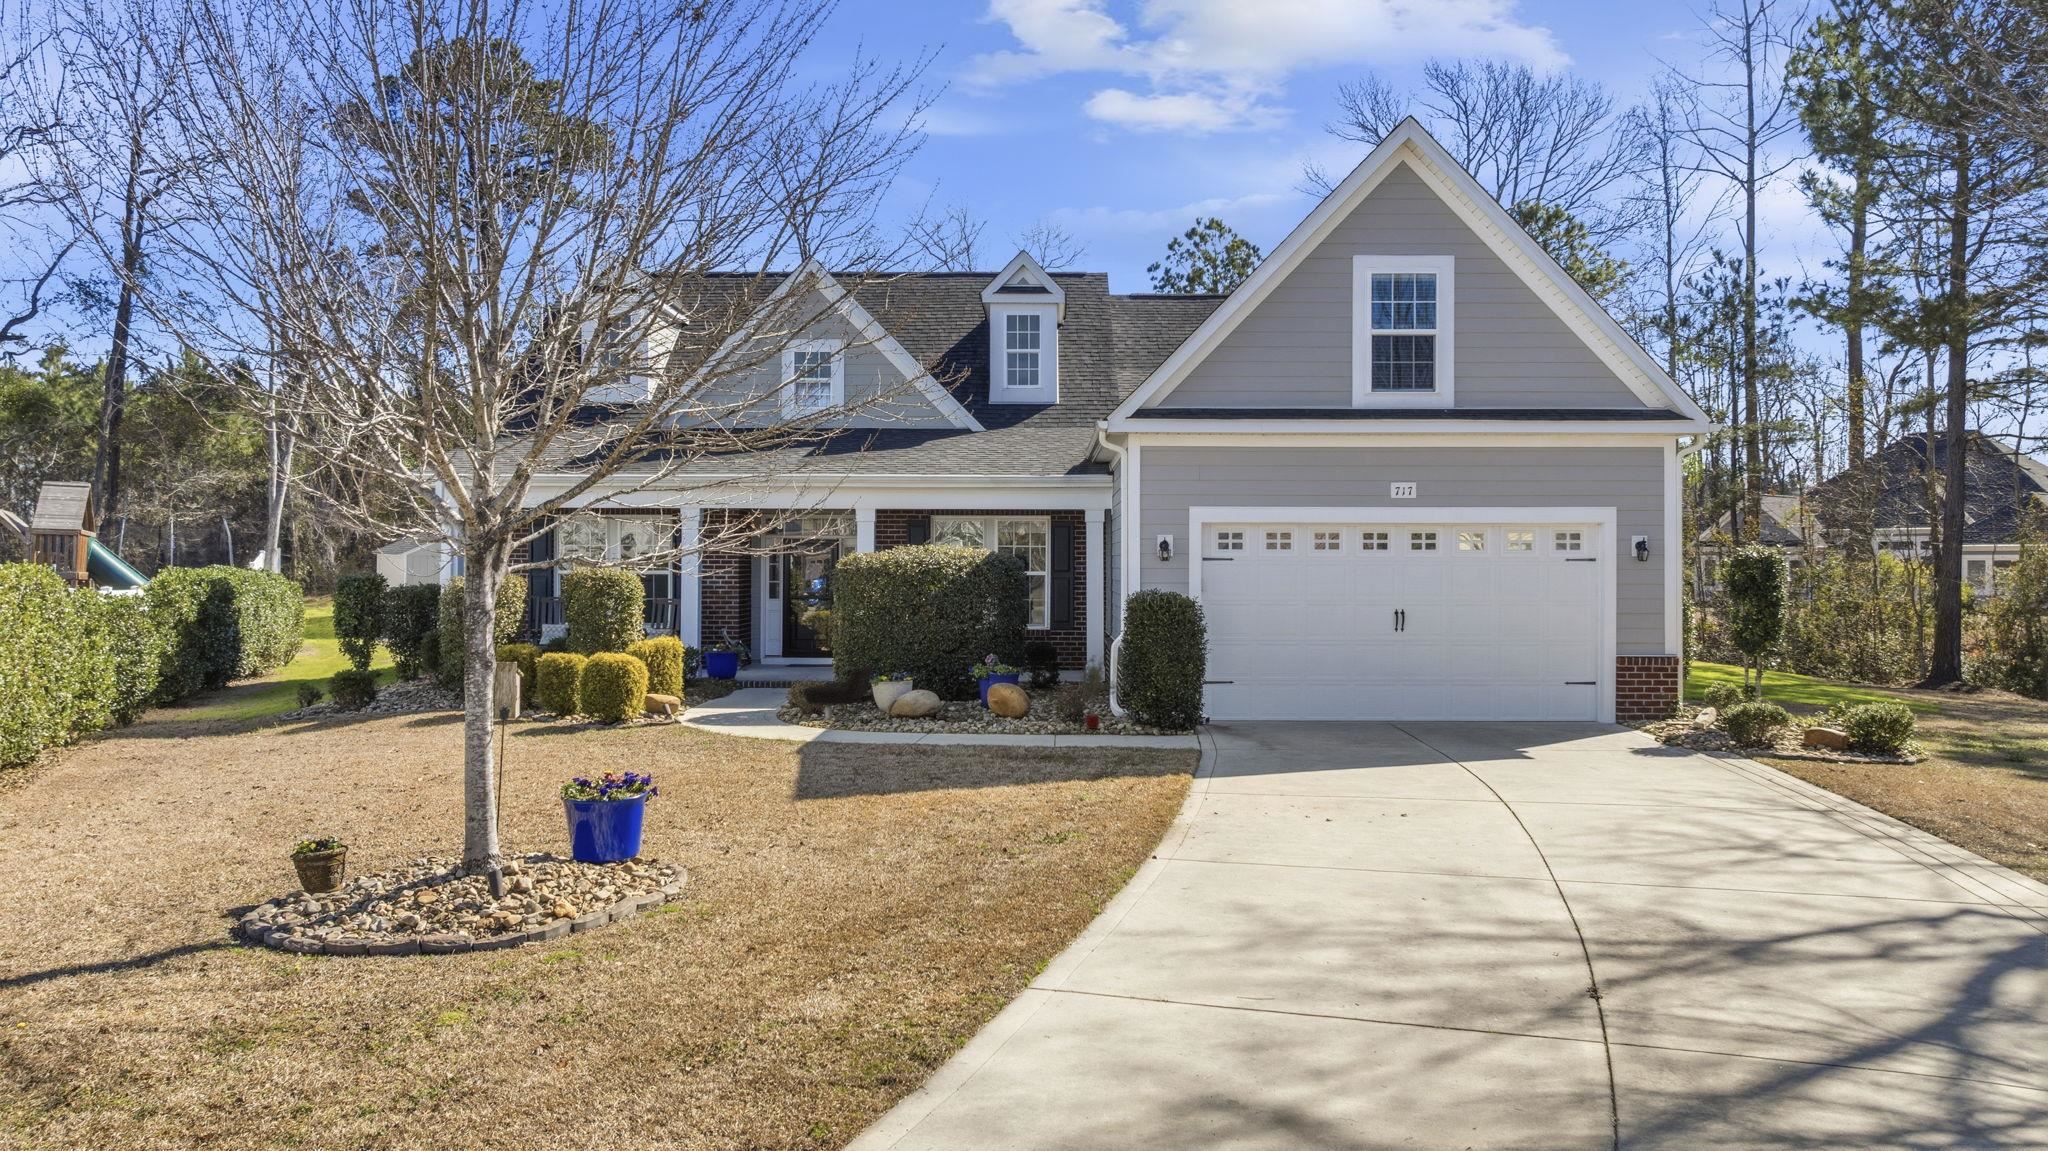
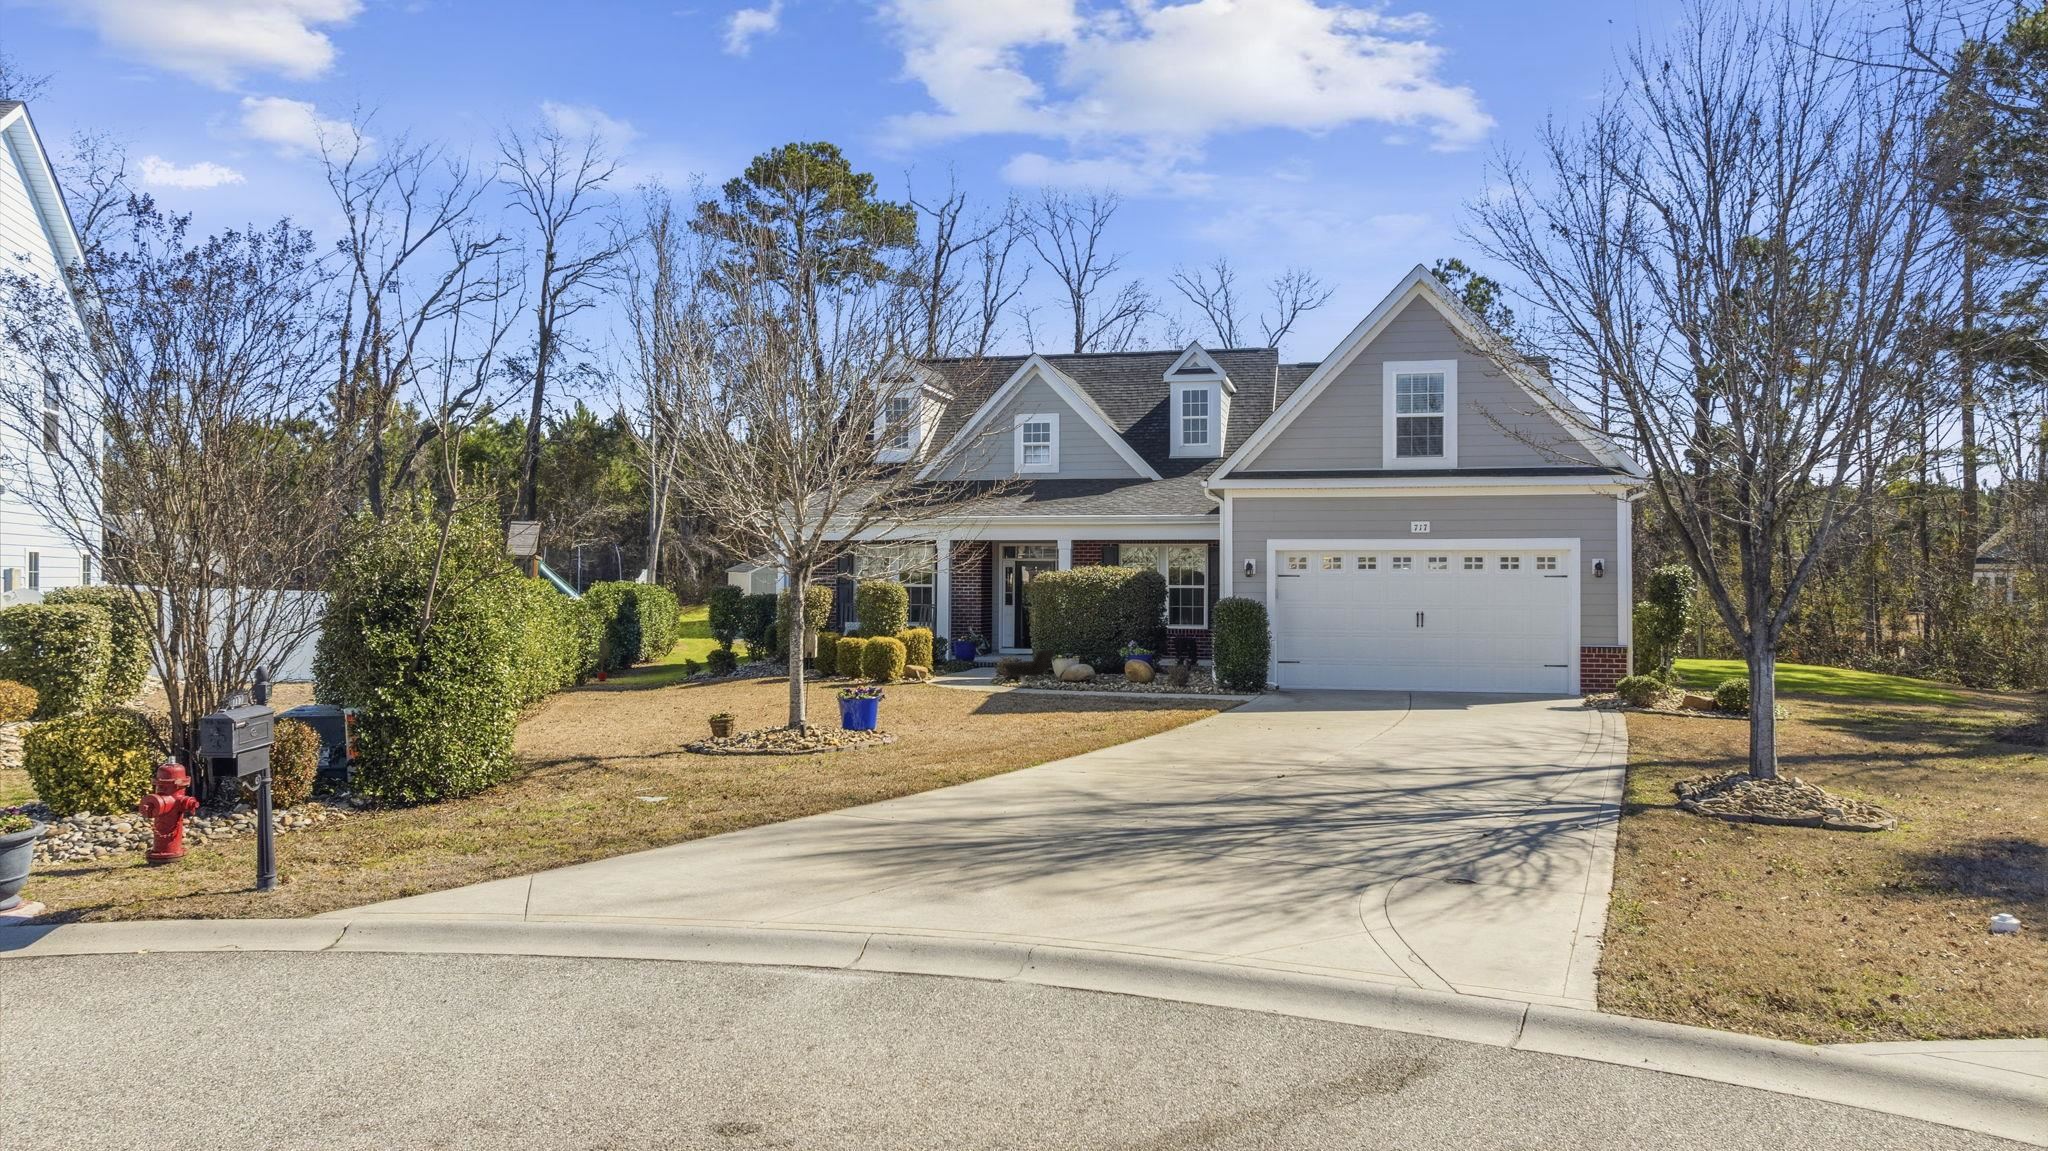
potted tree: present [1080,655,1116,729] -> present [589,638,610,681]

